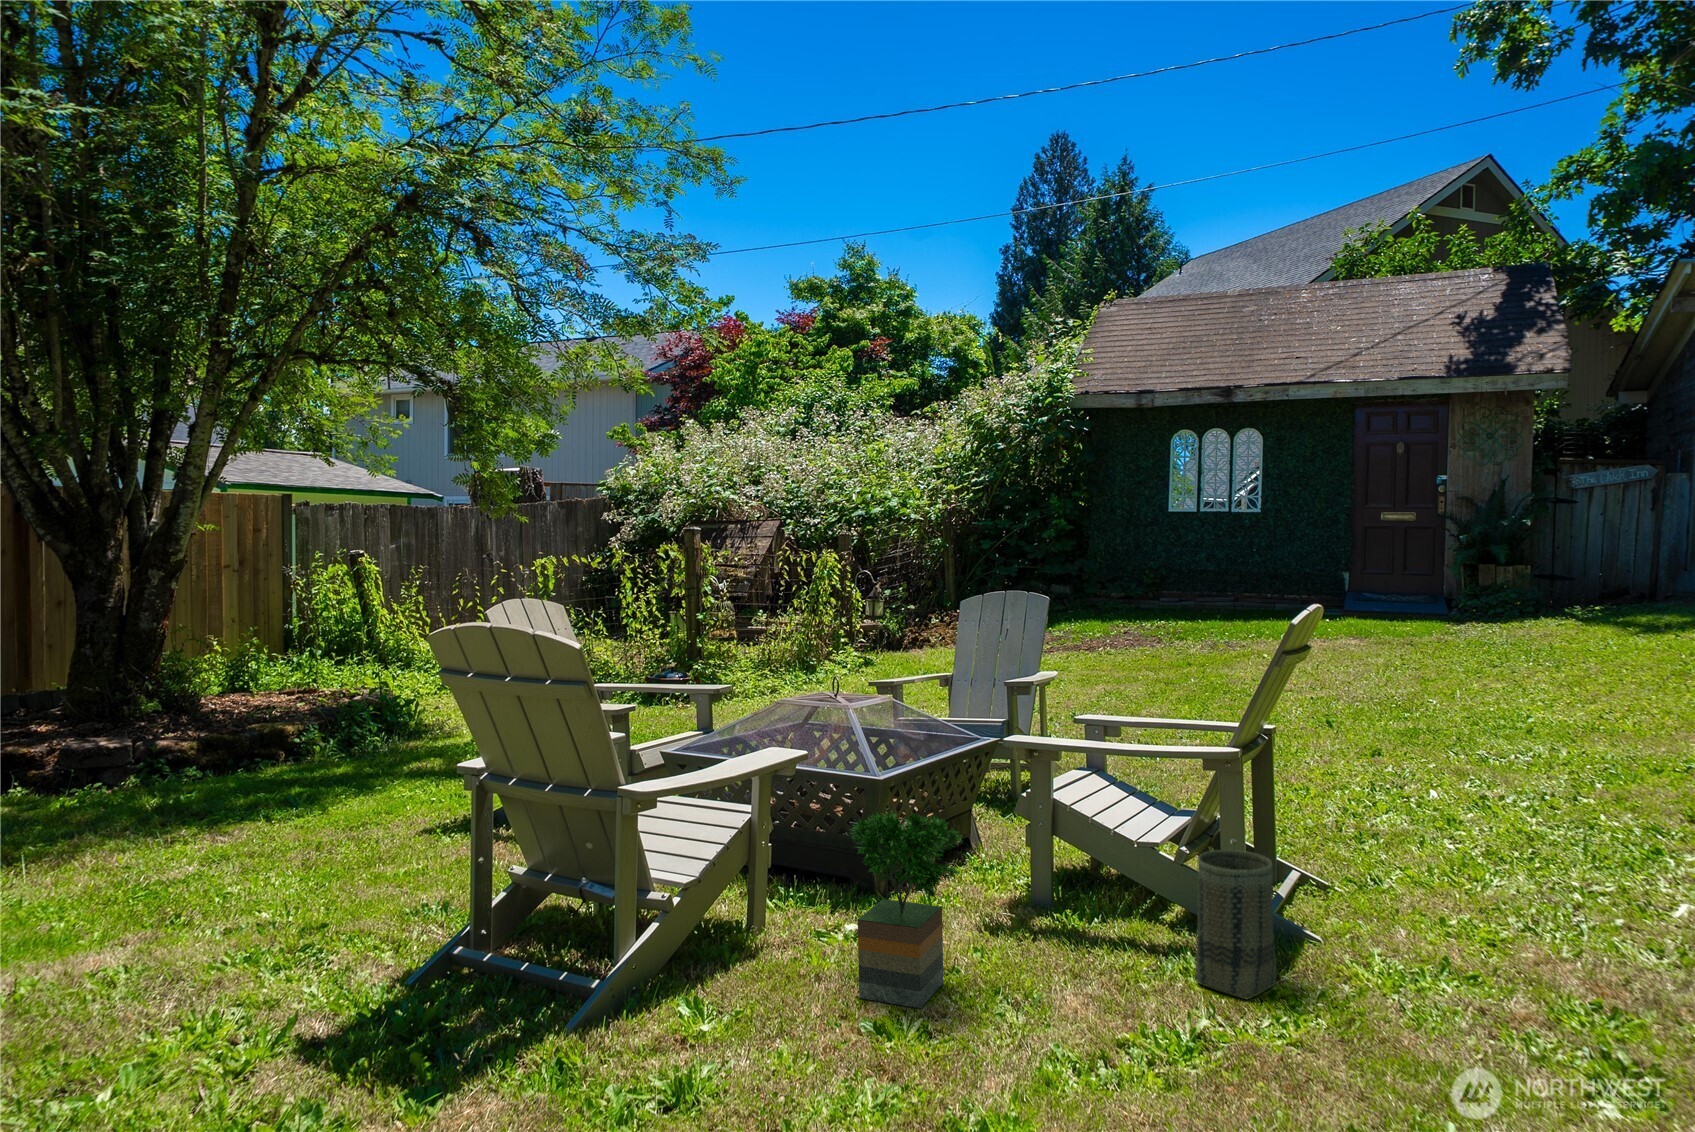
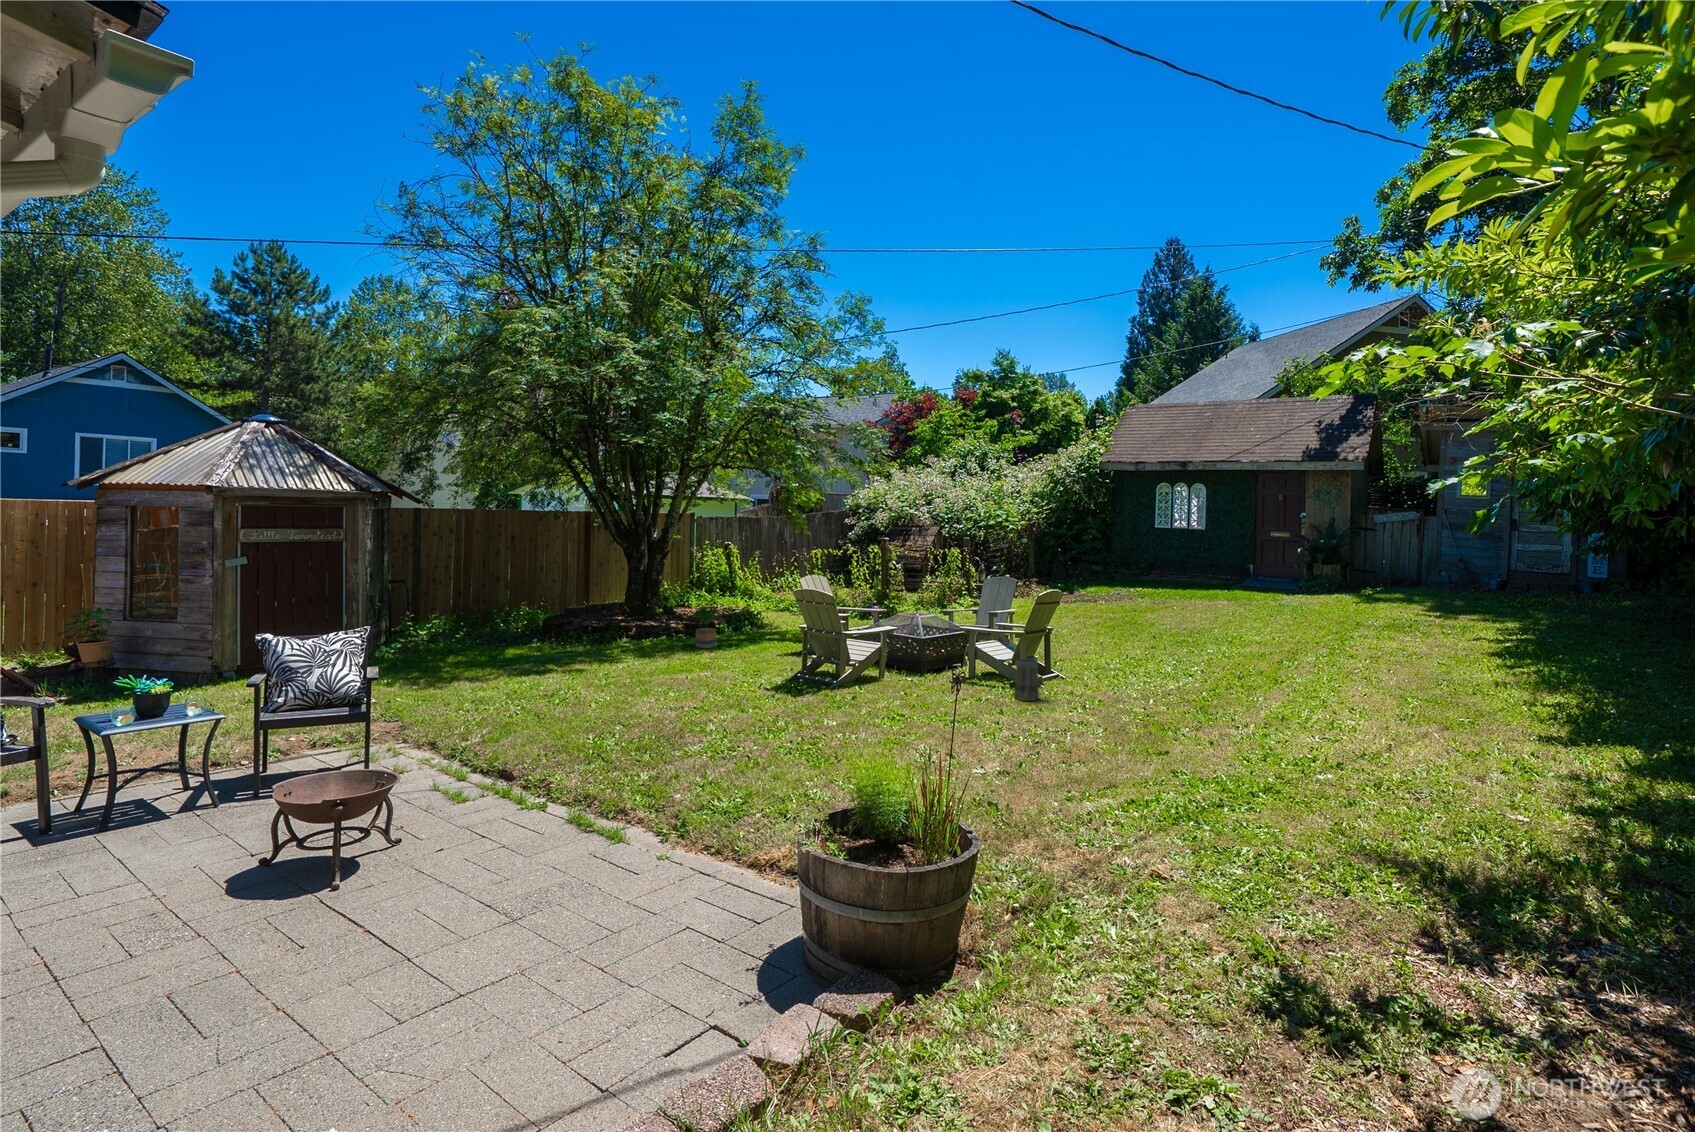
potted tree: present [849,810,962,1008] -> present [694,607,720,648]

